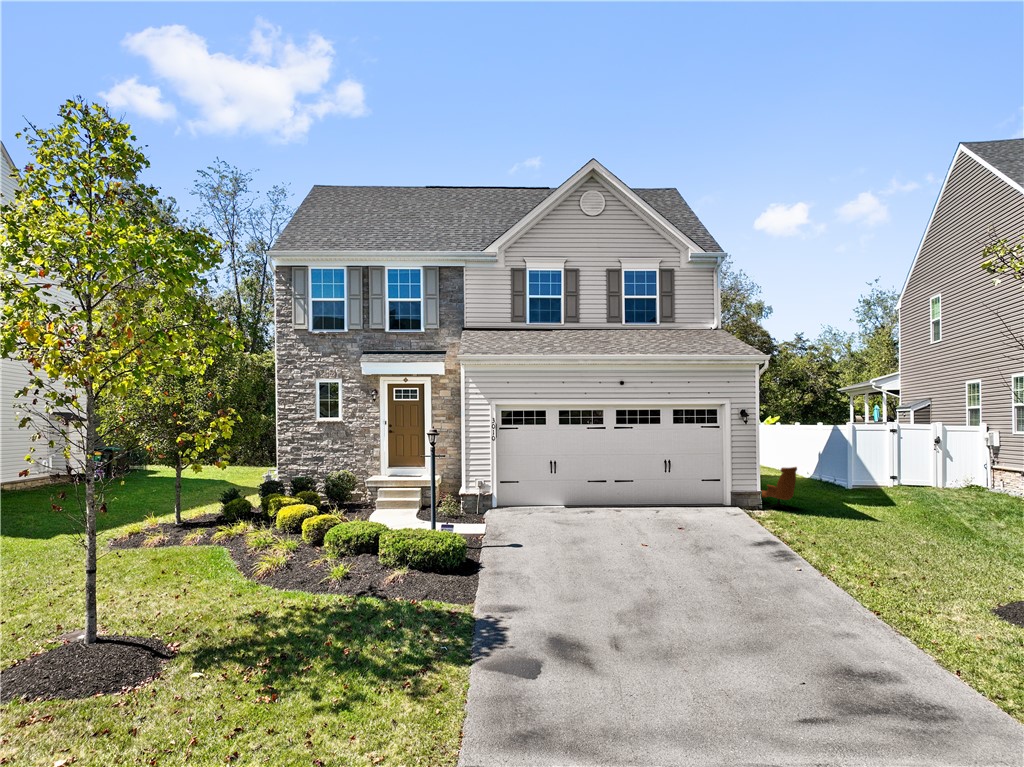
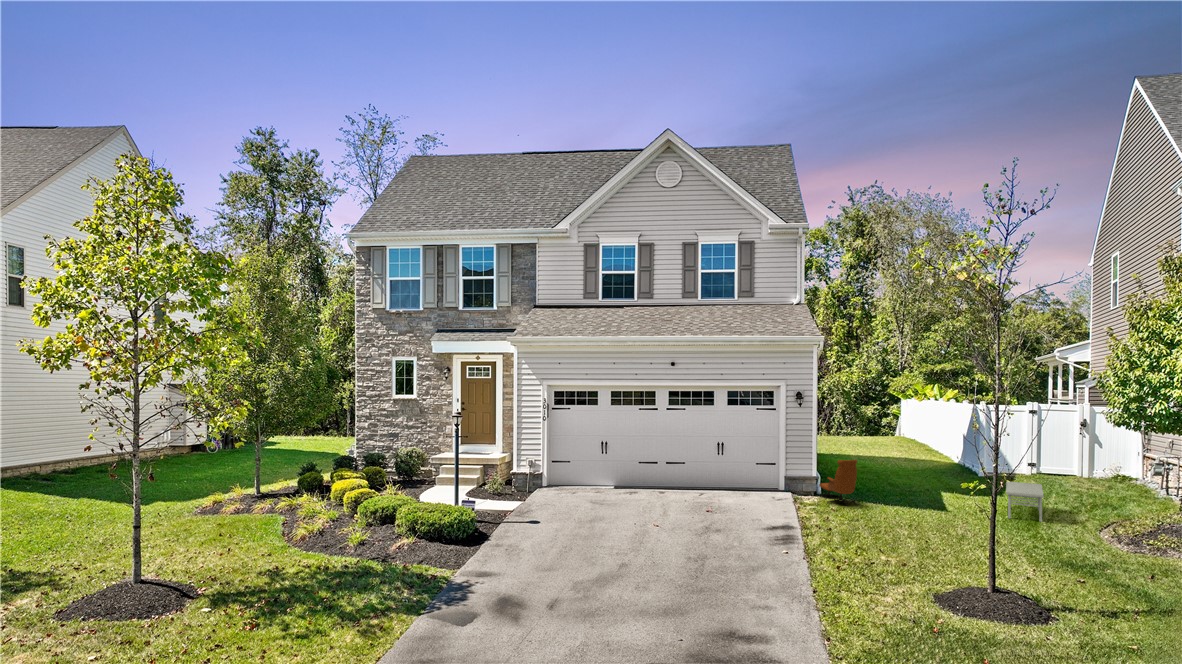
storage bench: none [917,482,970,517] -> present [1006,482,1044,522]

